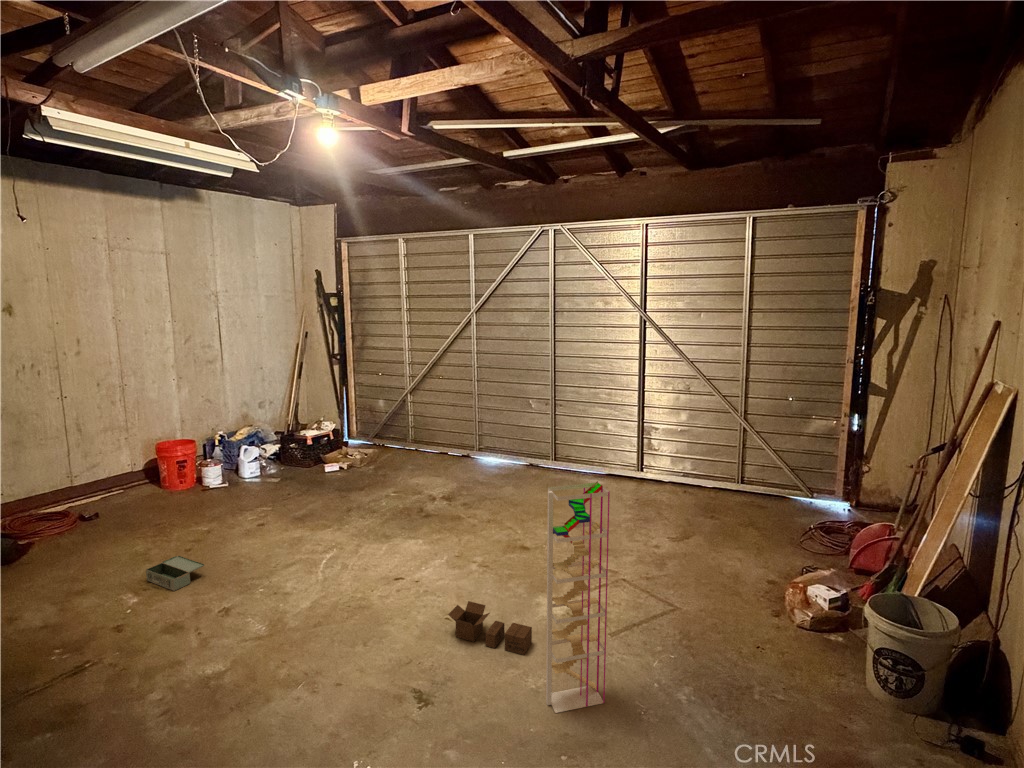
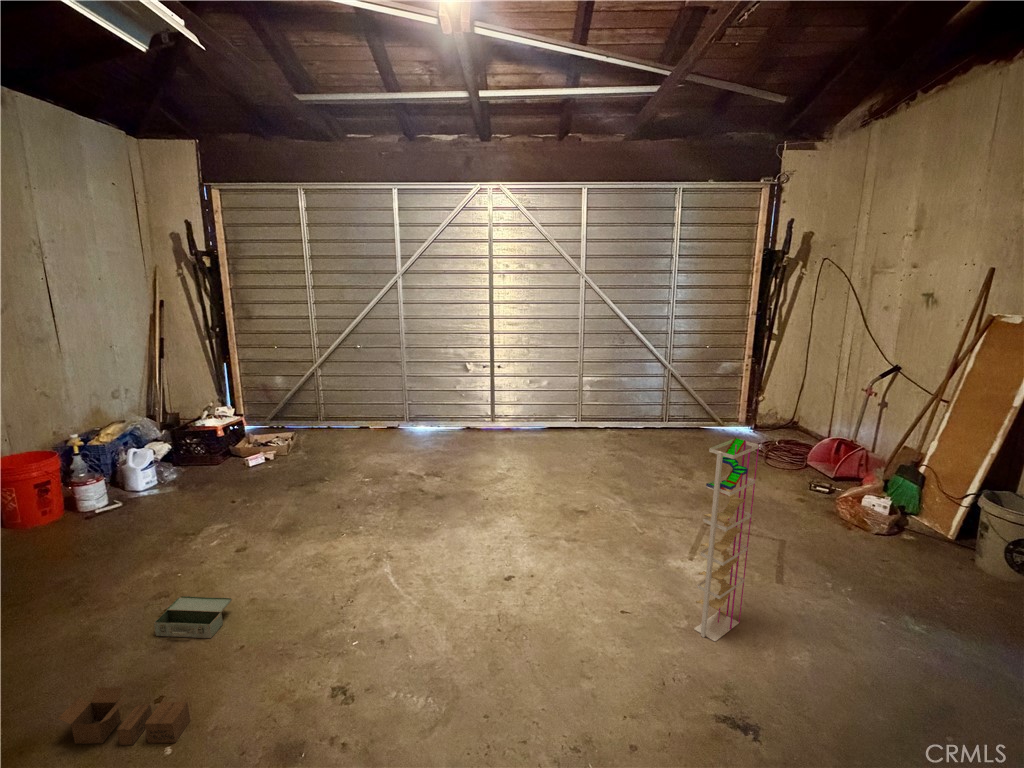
cardboard box: present [448,601,532,655] -> present [58,687,190,745]

